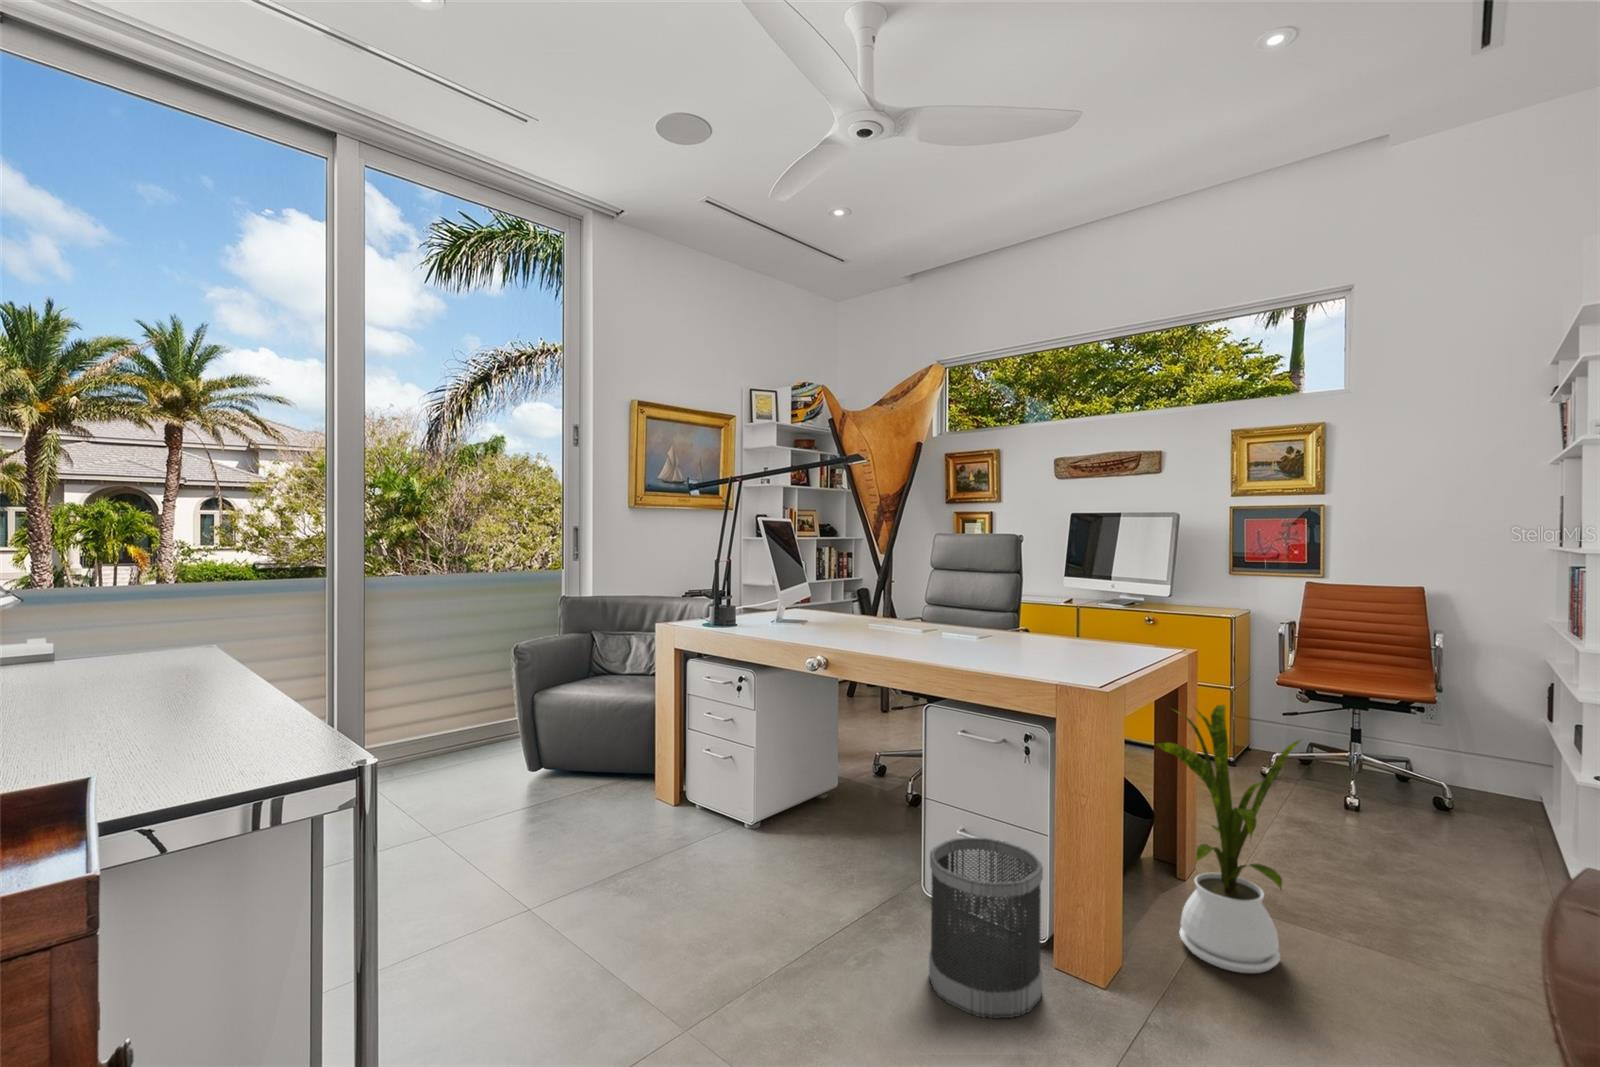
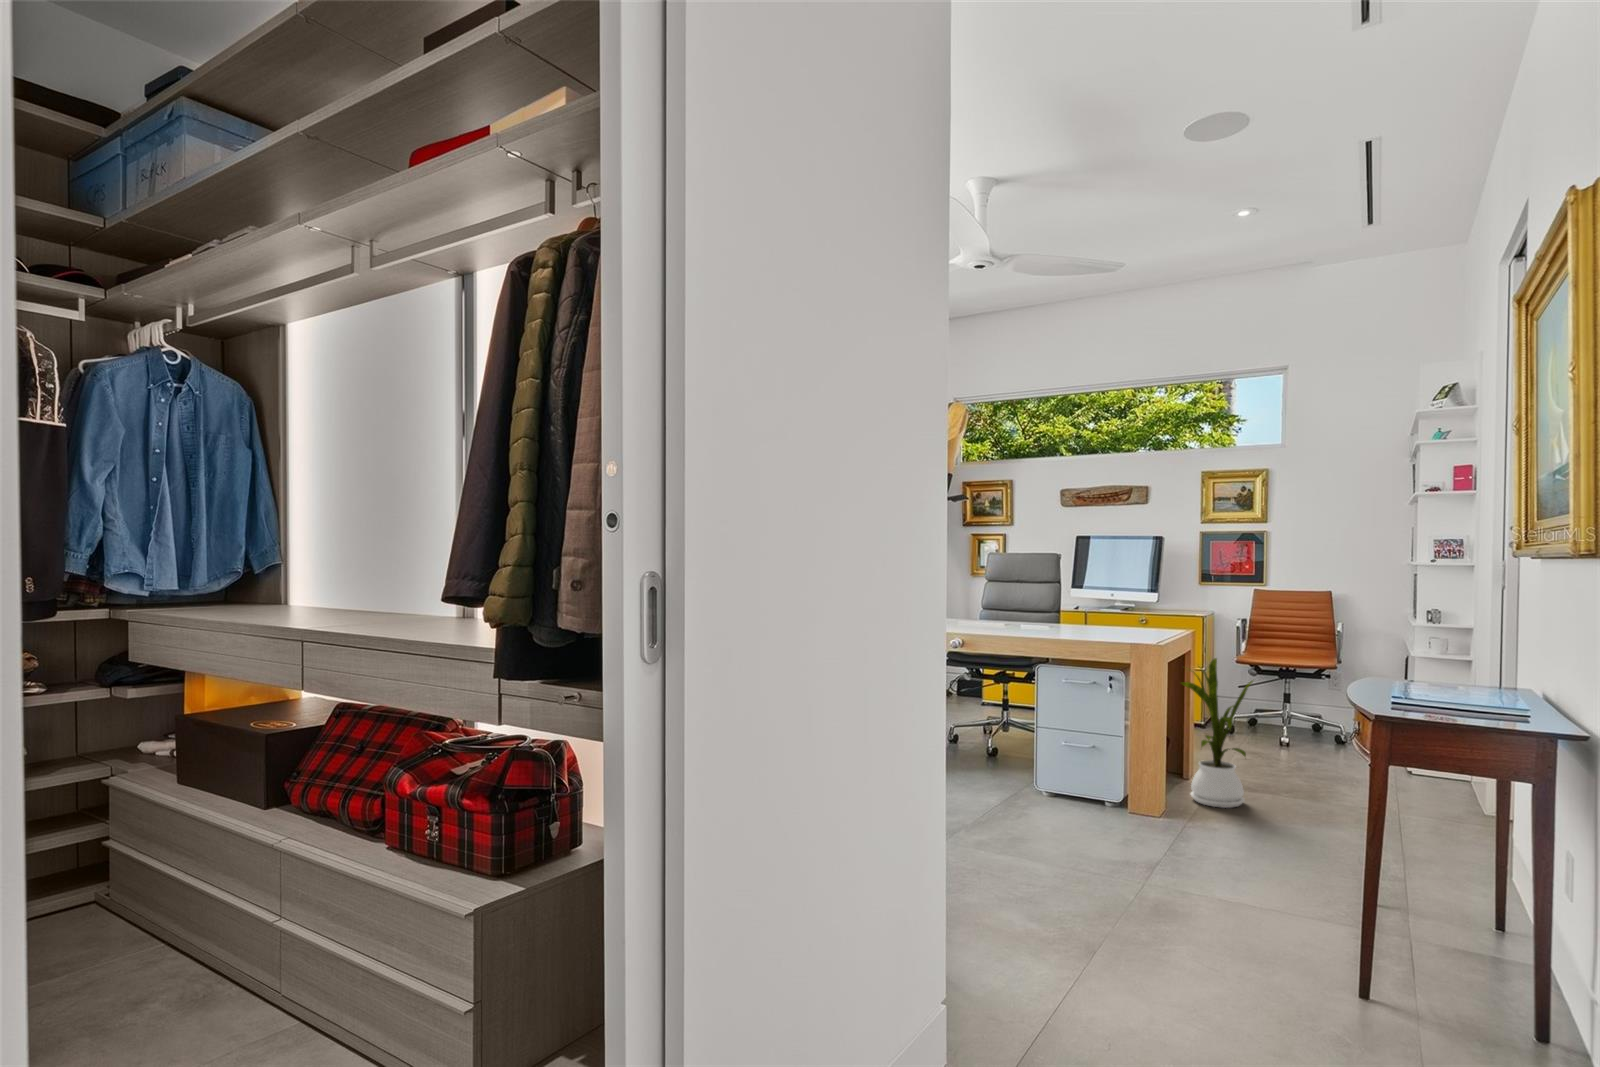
wastebasket: present [929,838,1043,1018] -> none [1062,741,1126,826]

